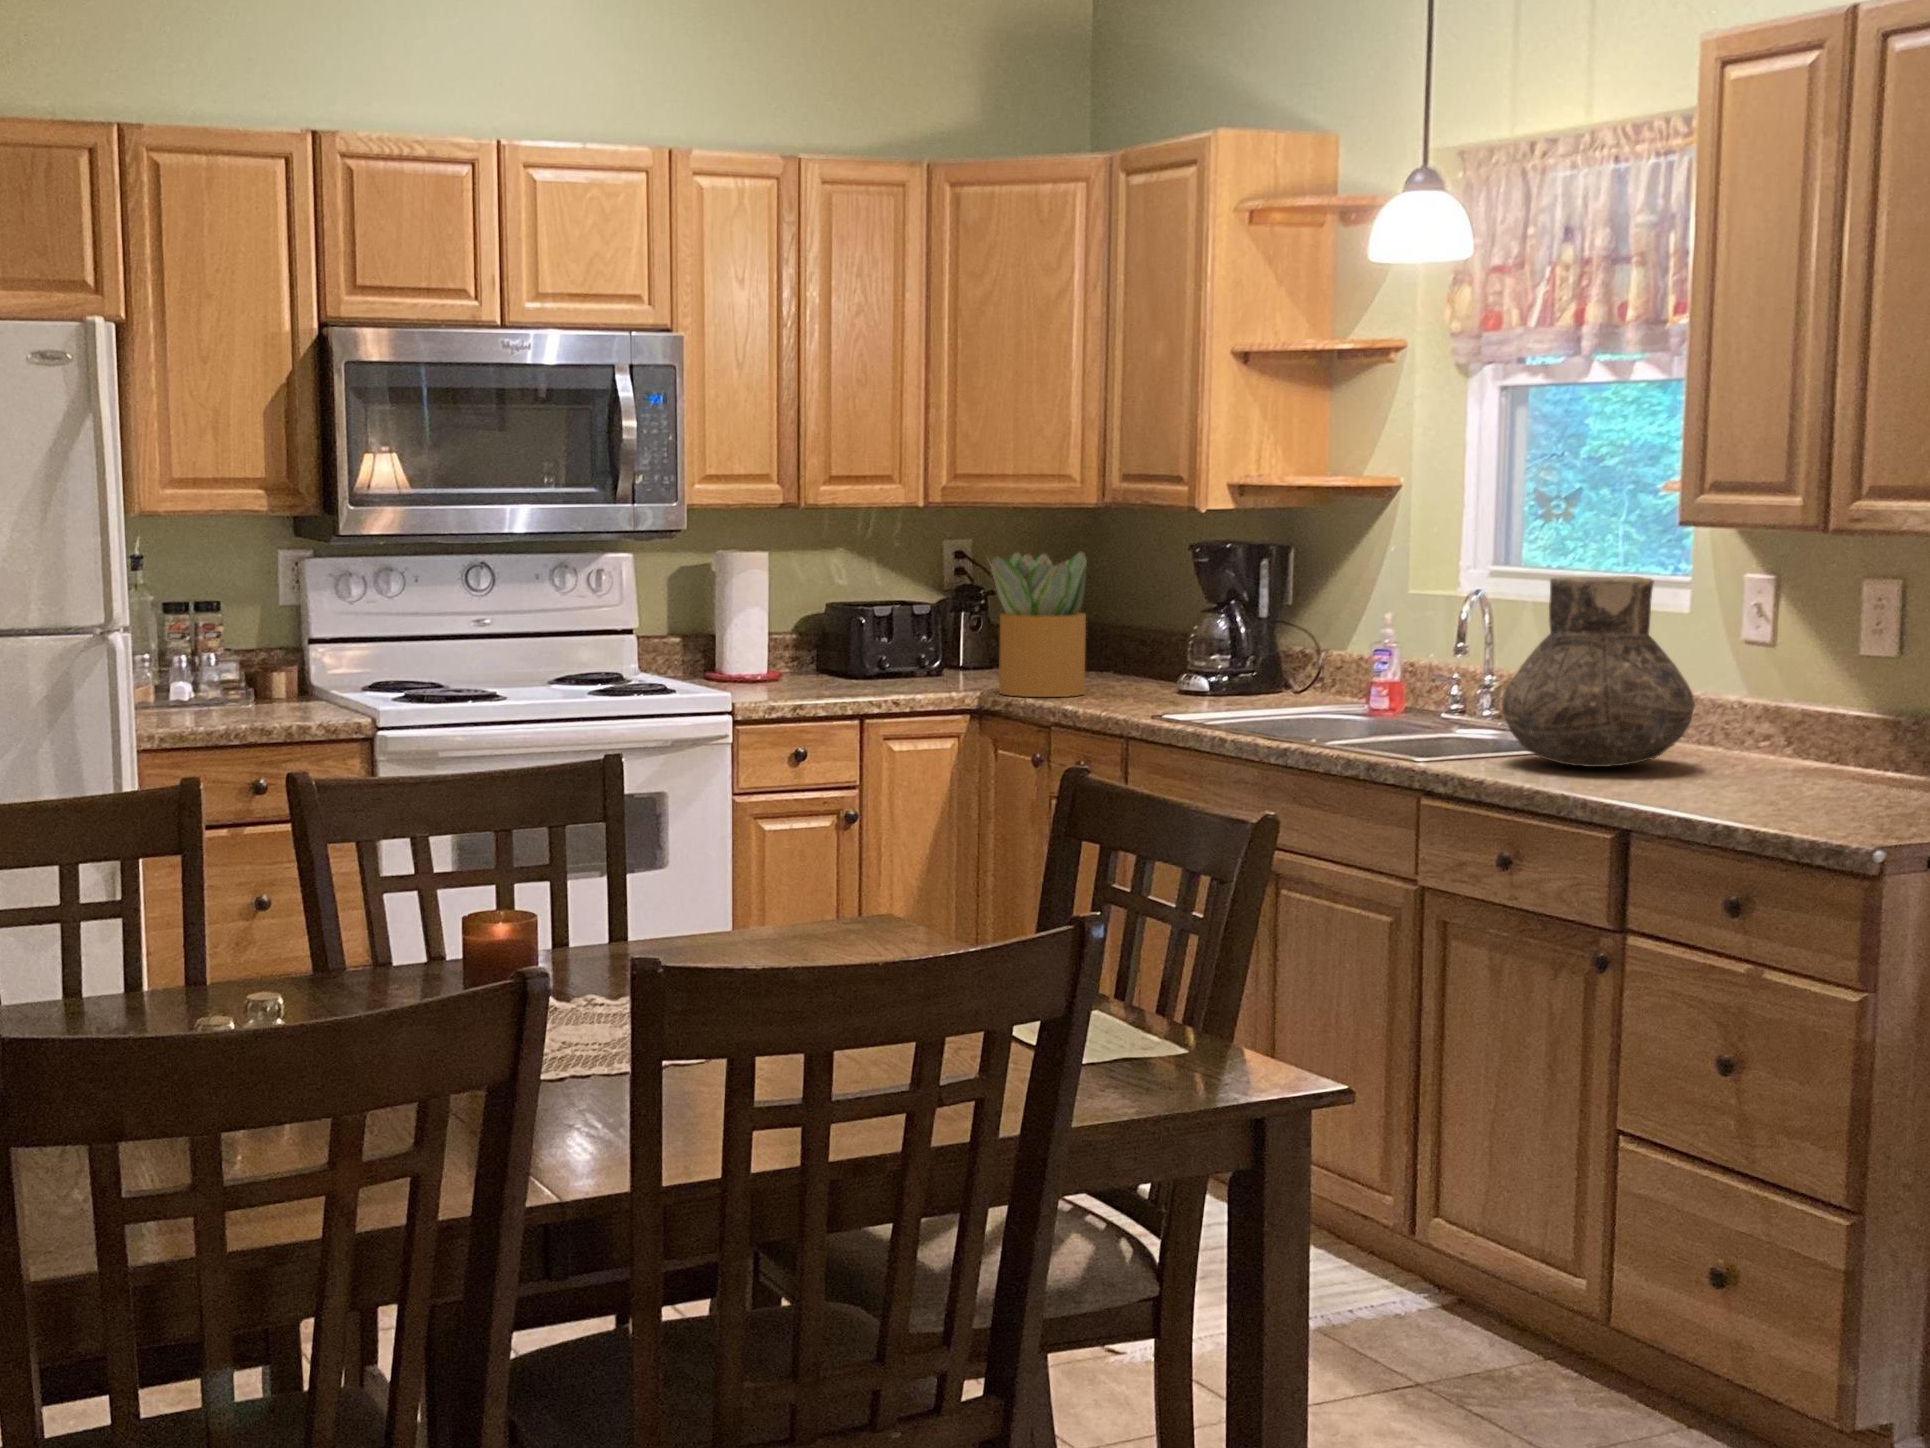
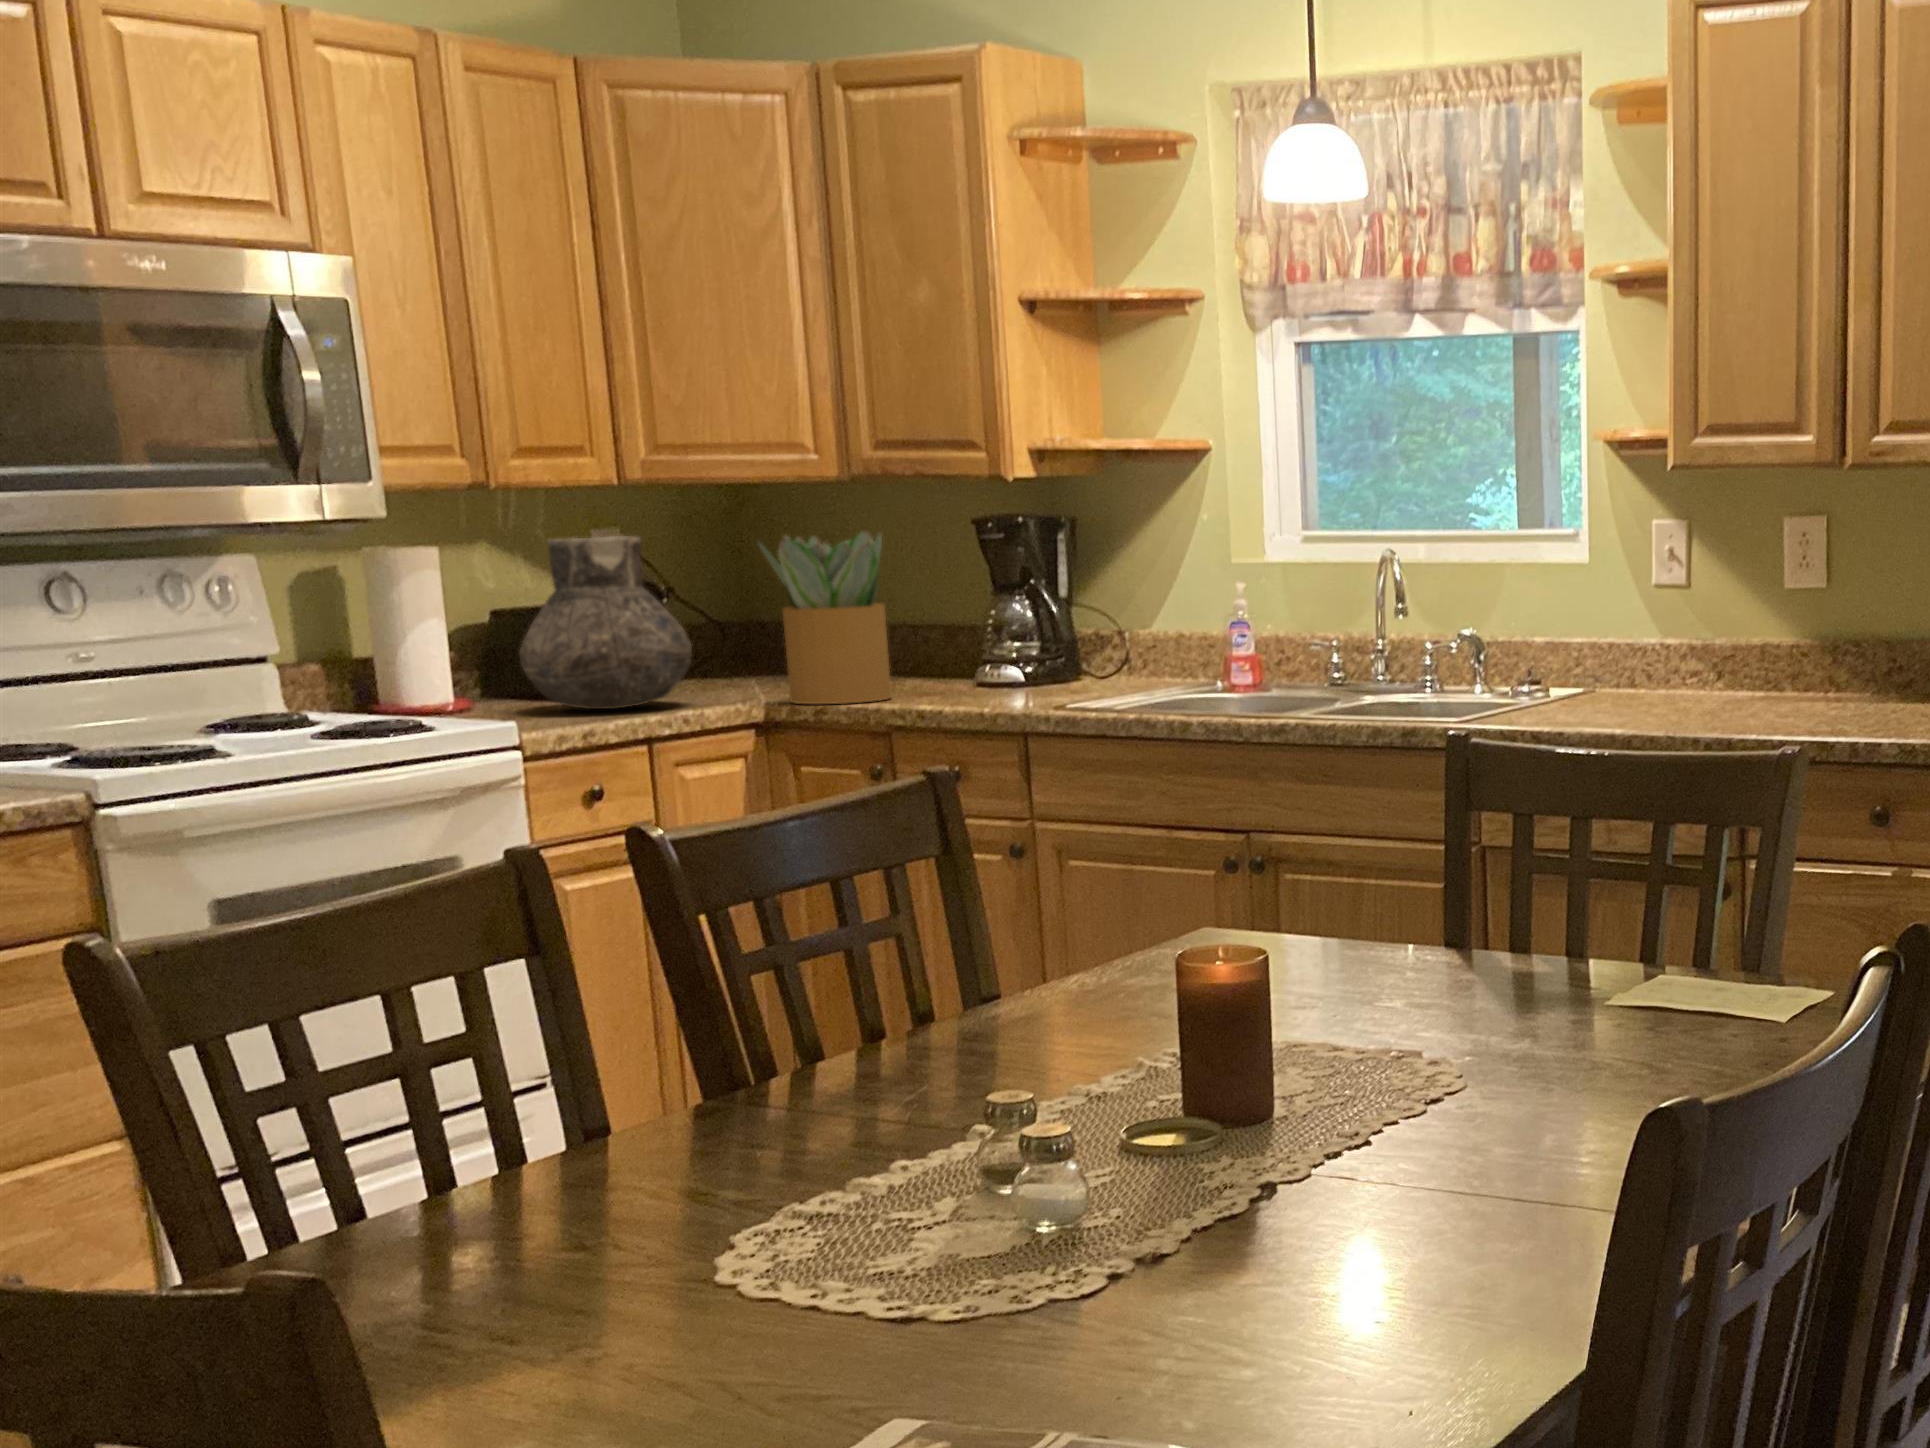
vase: present [1502,576,1695,767] -> present [520,536,692,709]

